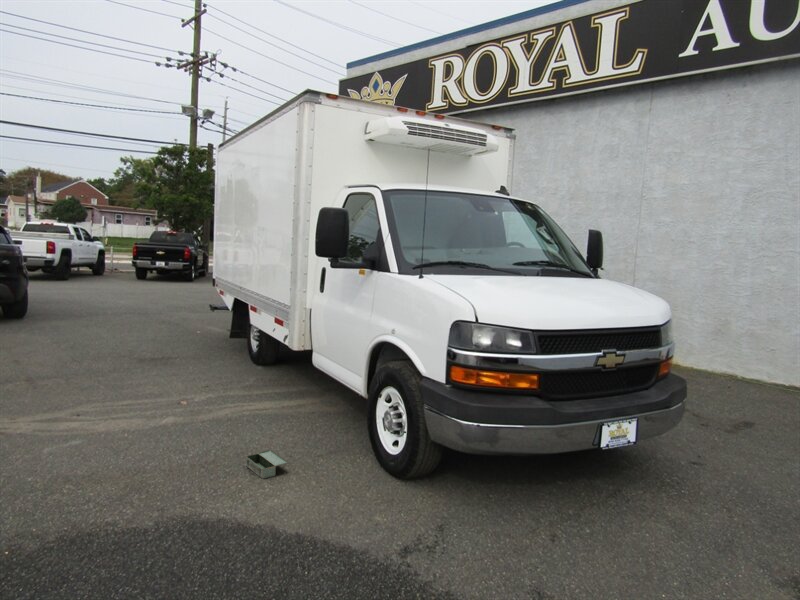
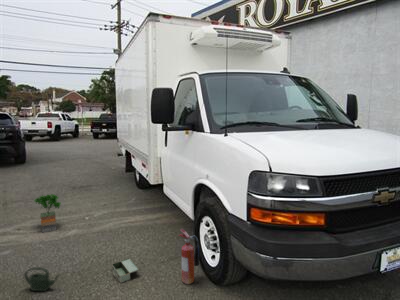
potted tree: none [104,360,148,420] -> present [34,194,61,232]
fire extinguisher: none [346,404,375,481] -> present [178,229,199,284]
watering can: none [125,453,180,487] -> present [25,267,56,291]

